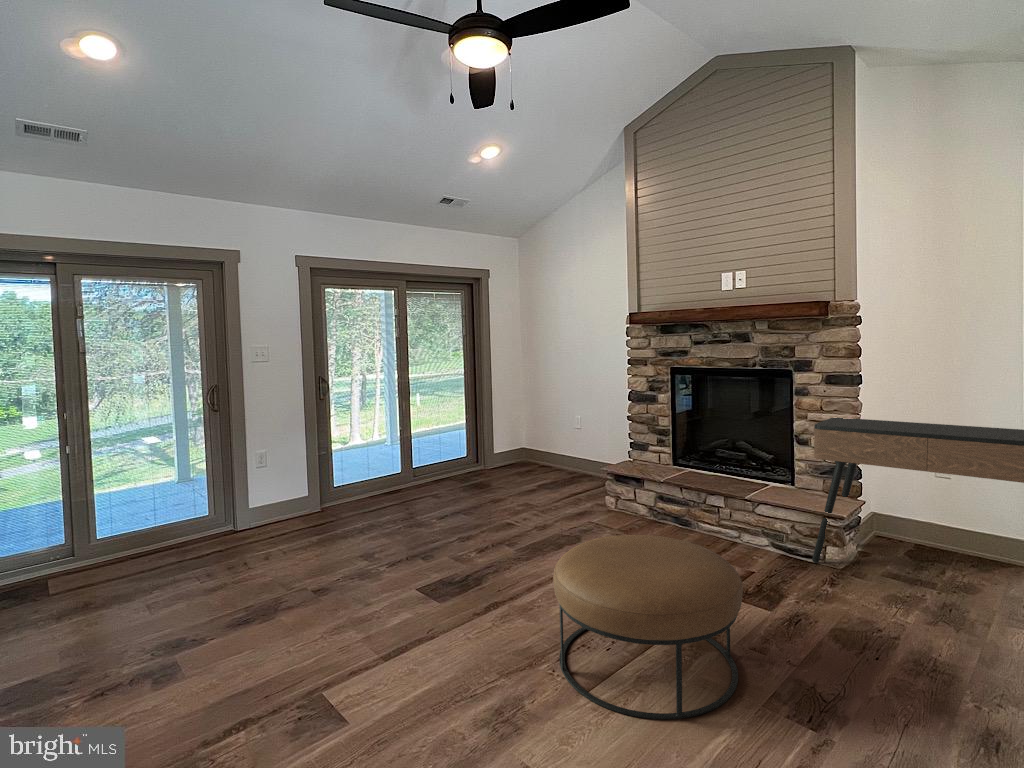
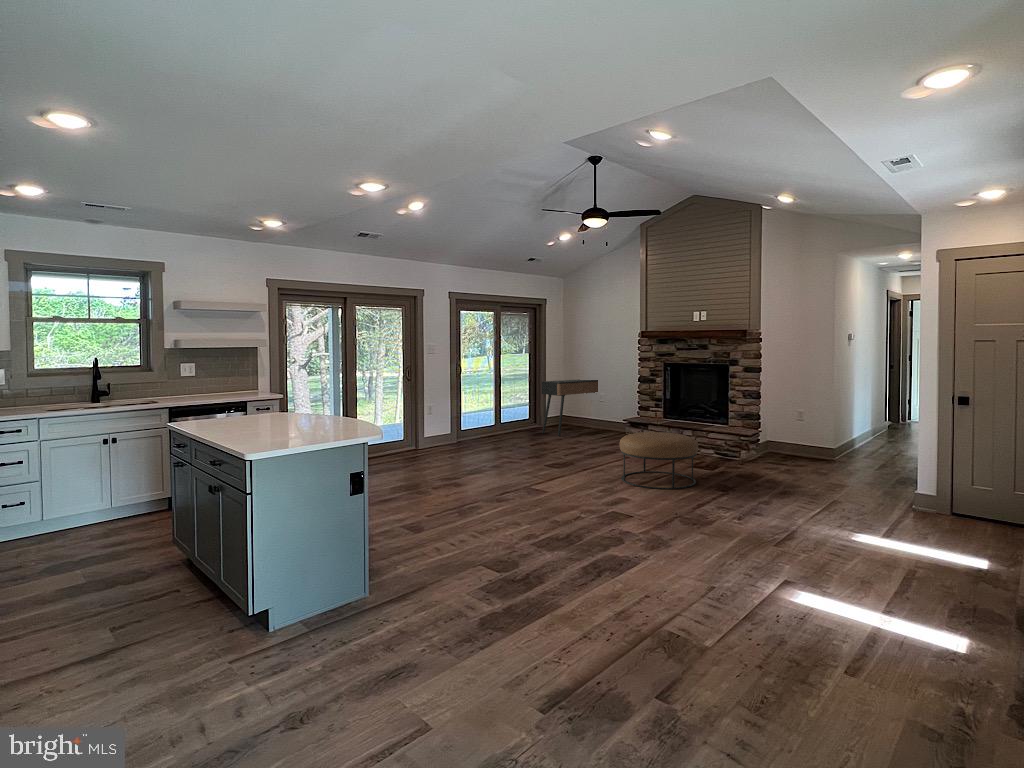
console table: present [812,417,1024,563] -> present [542,379,598,436]

